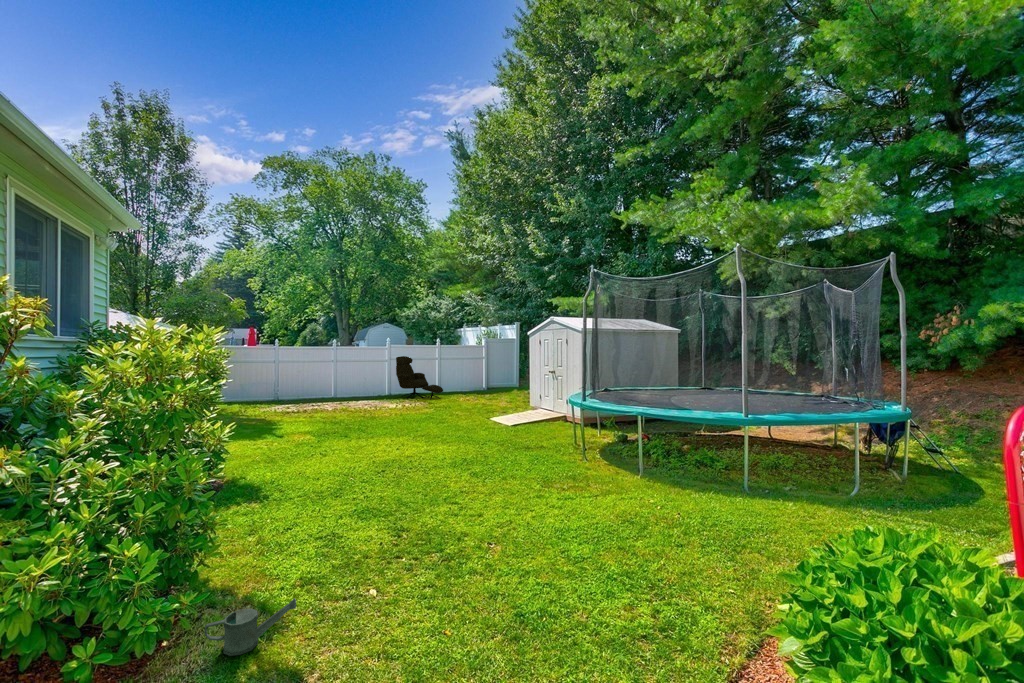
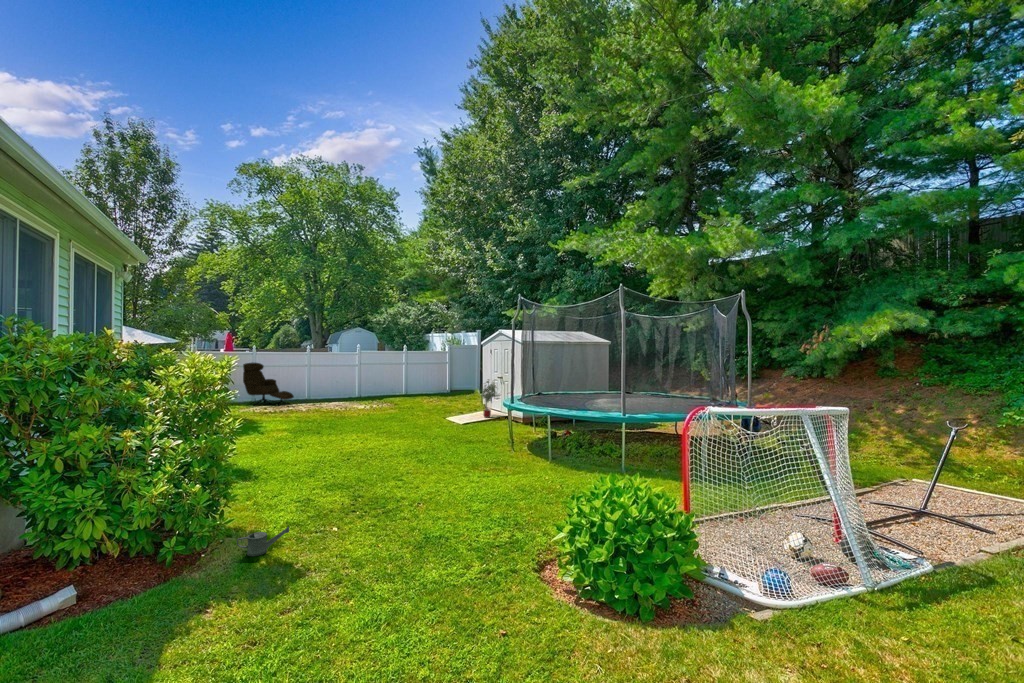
lounge chair: present [396,356,443,399] -> present [243,363,294,405]
potted tree: none [531,373,556,418] -> present [482,379,500,418]

